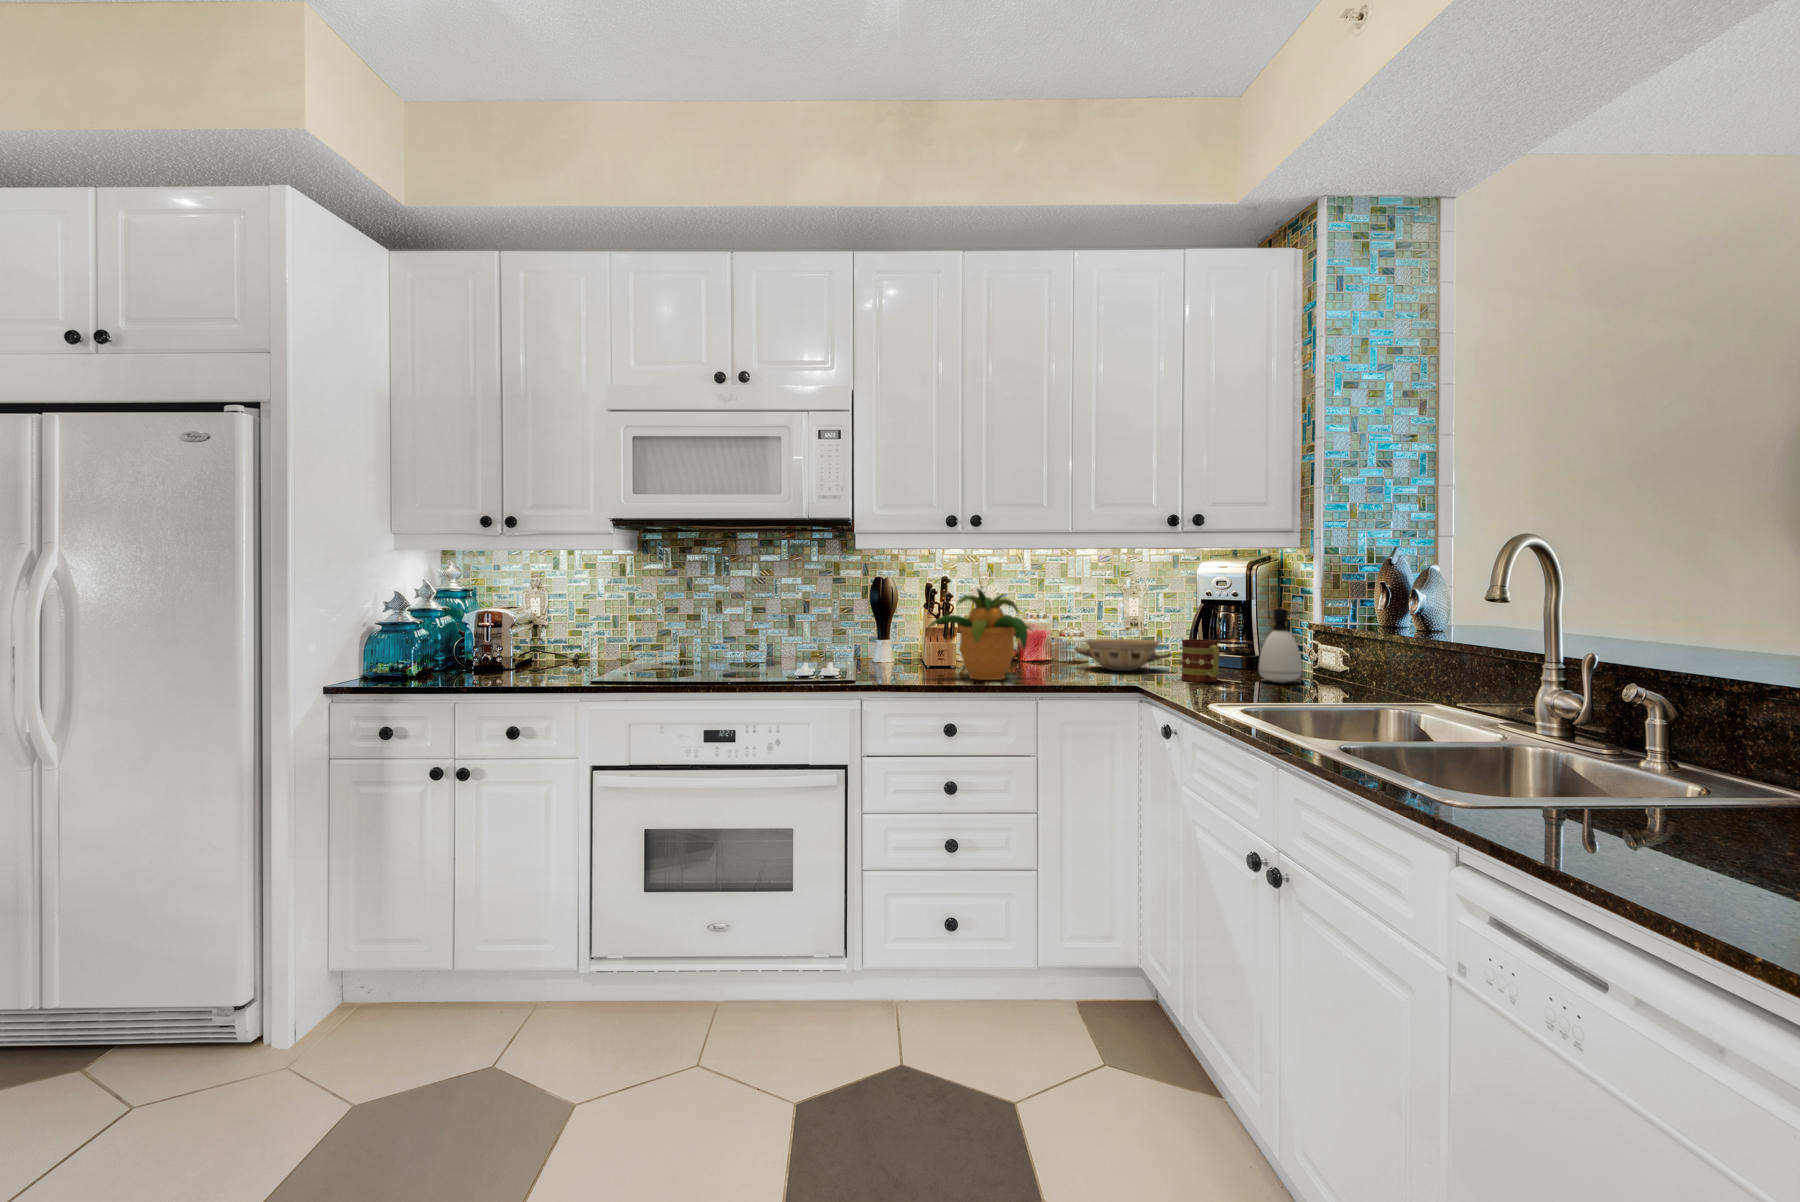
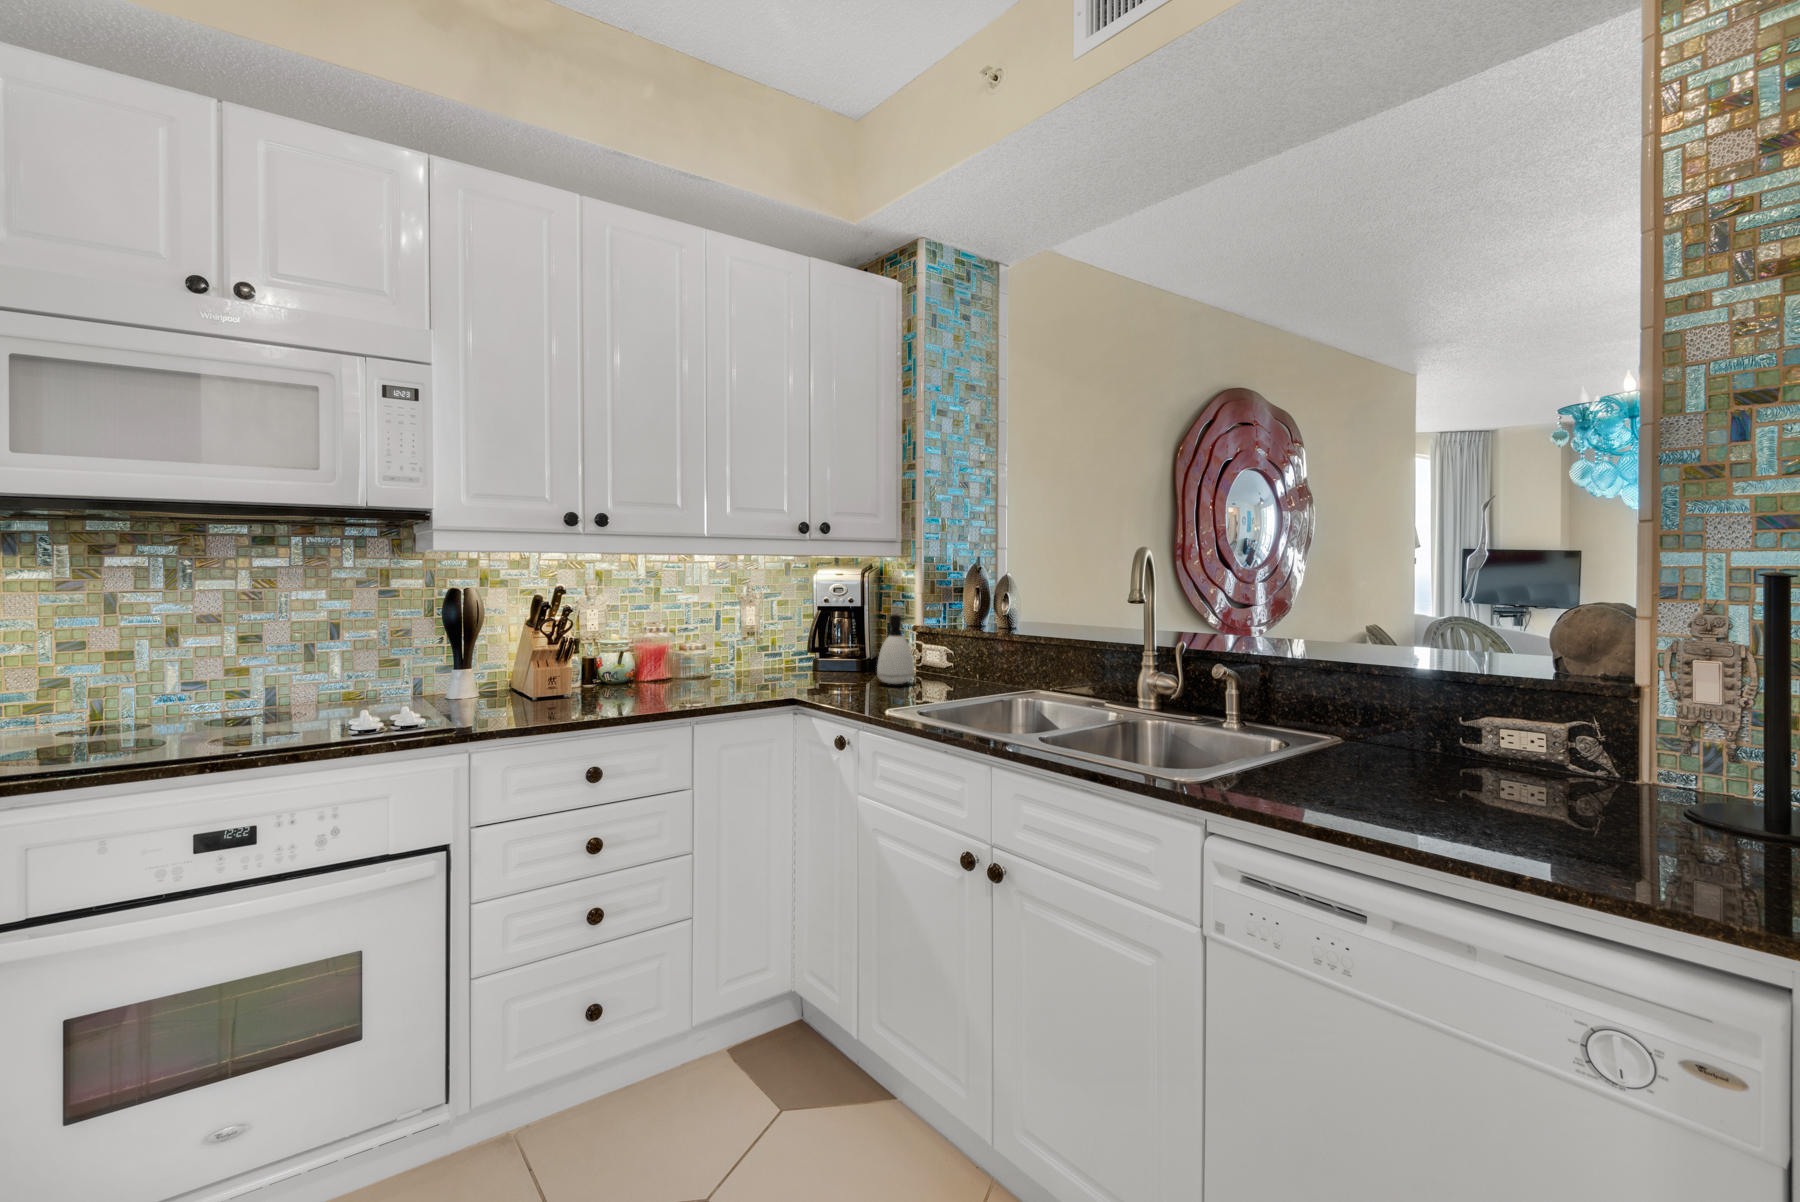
potted plant: present [928,589,1031,680] -> none [505,602,653,711]
ceramic bowl: present [1075,639,1172,671] -> none [695,647,794,682]
mug: present [1181,639,1219,682] -> none [806,647,845,691]

